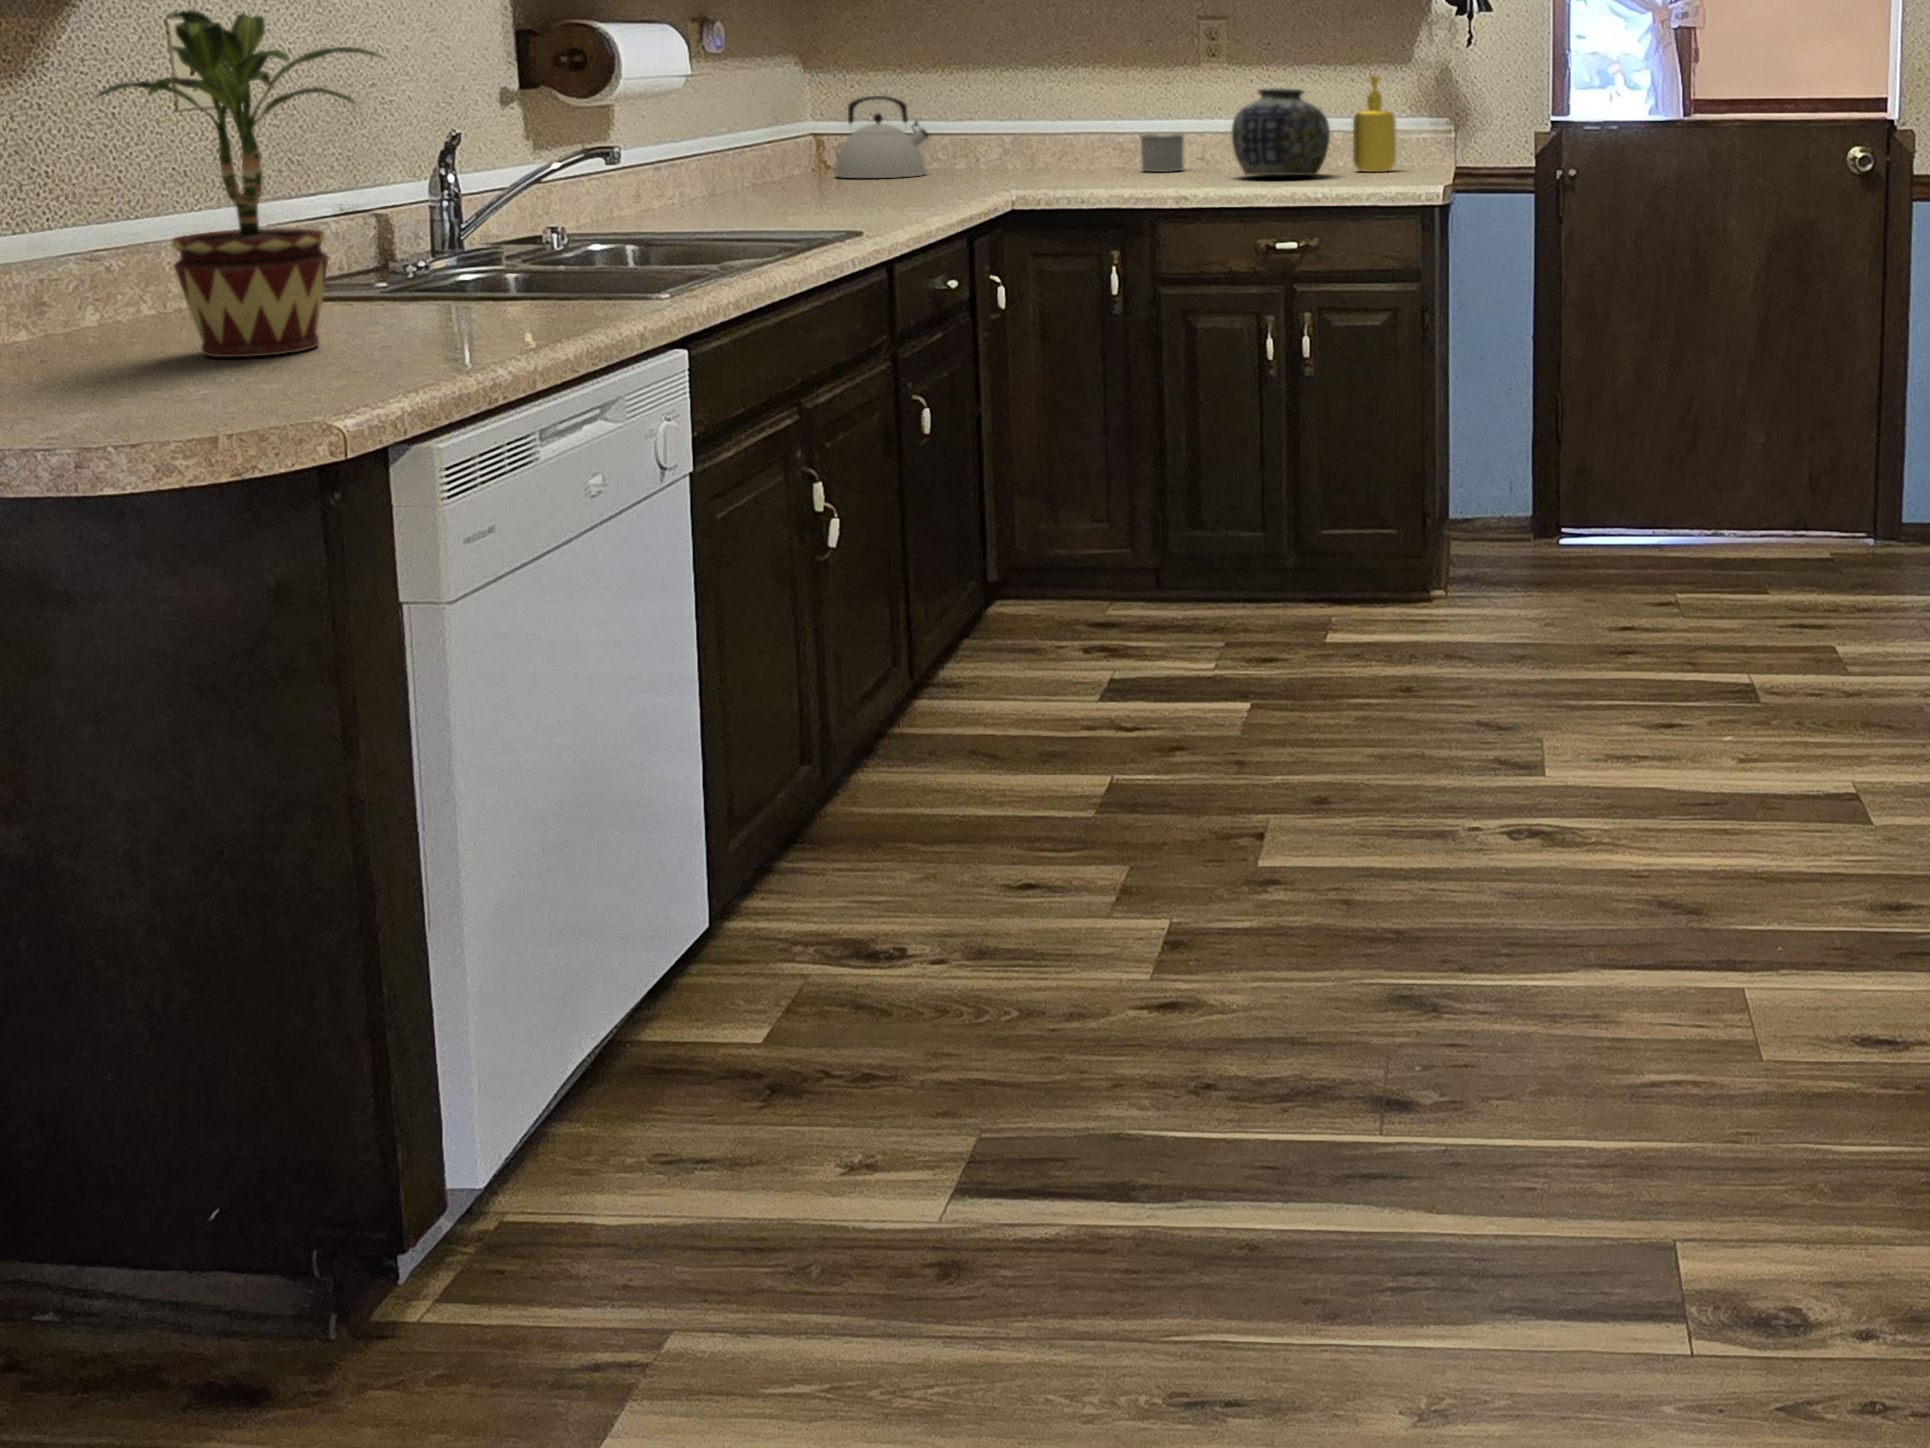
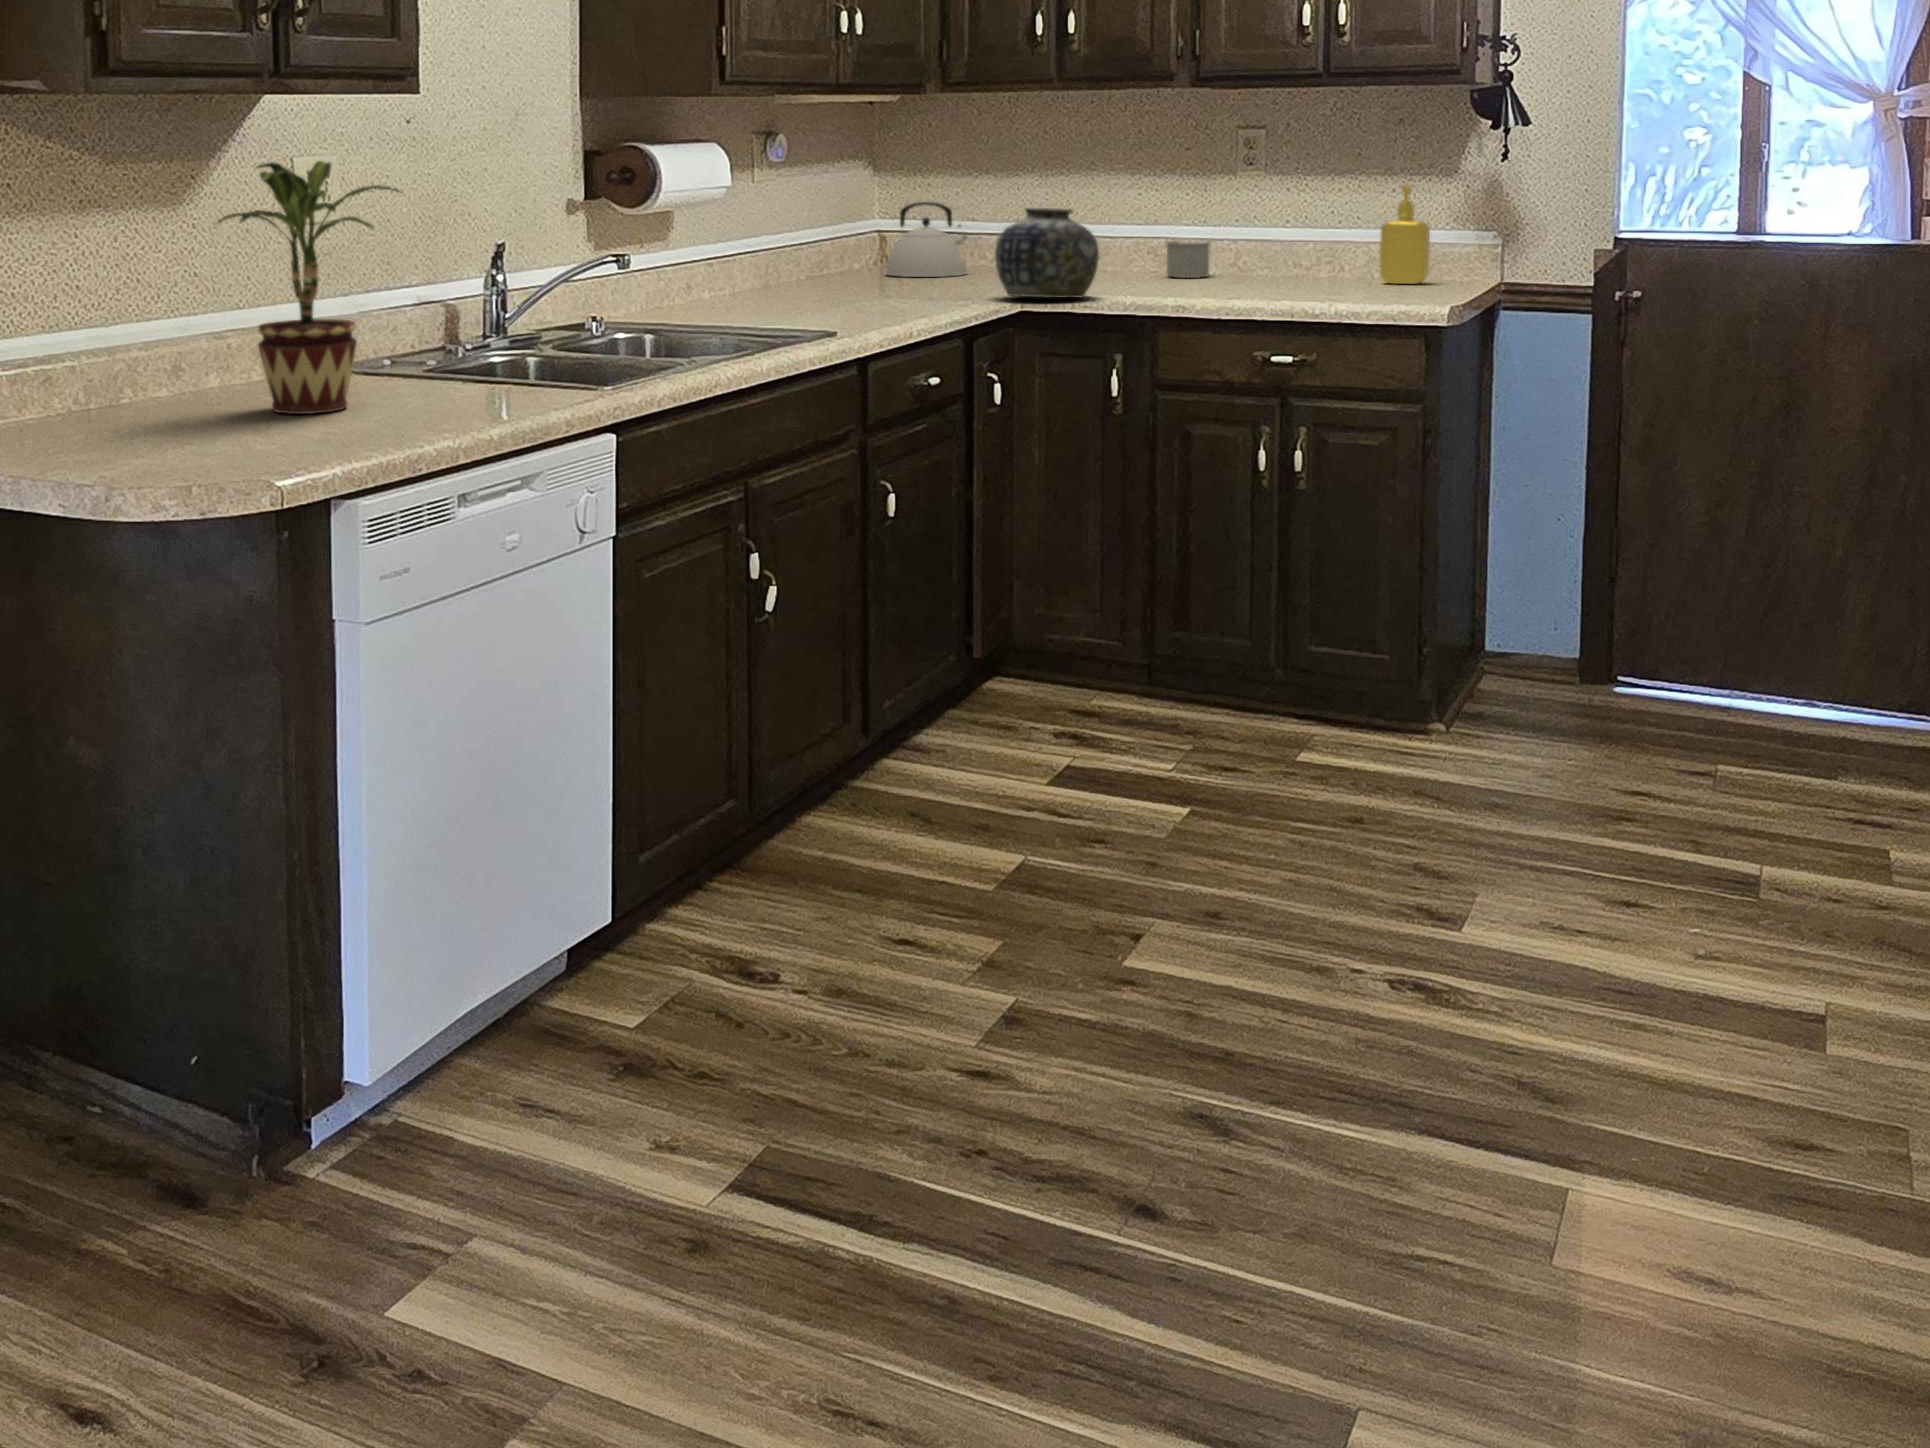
vase: present [1232,88,1330,175] -> present [995,208,1099,298]

